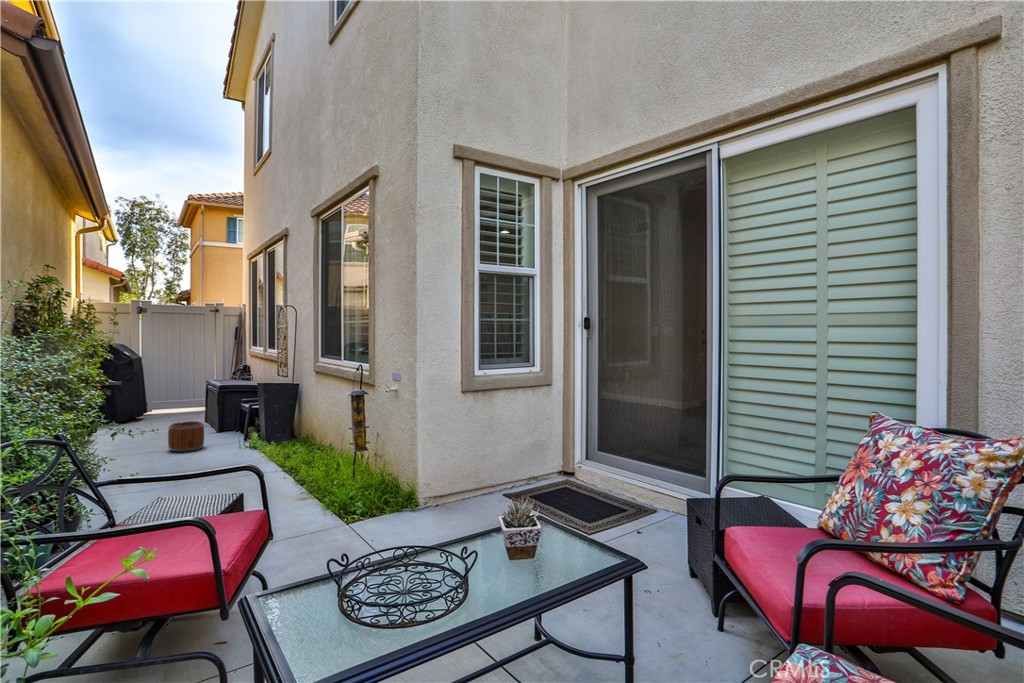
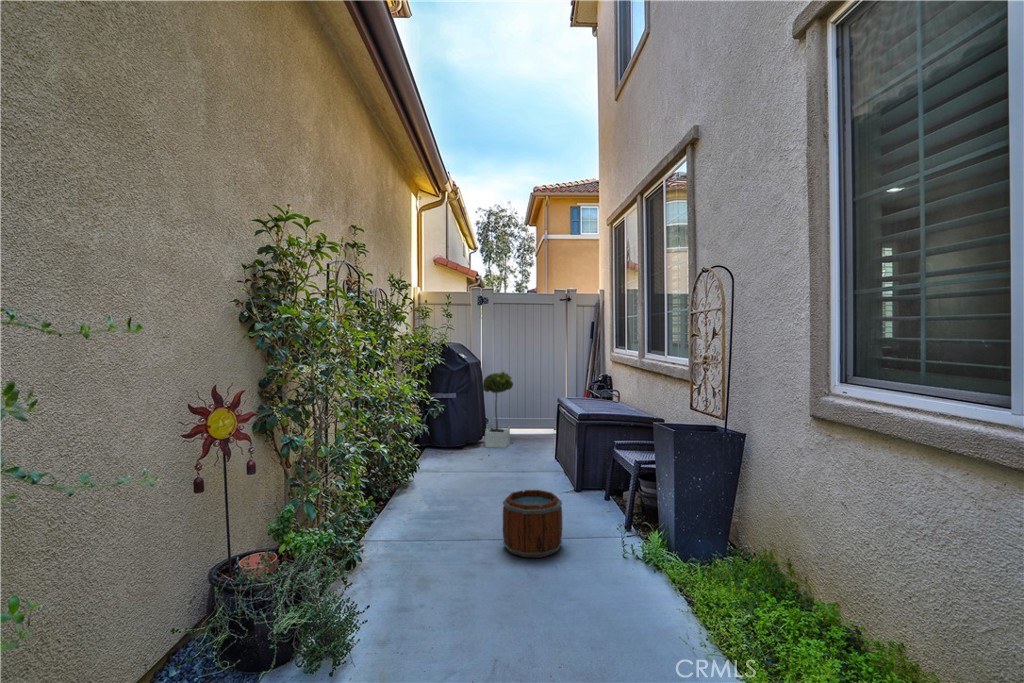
potted tree: none [143,364,170,421] -> present [483,372,513,448]

